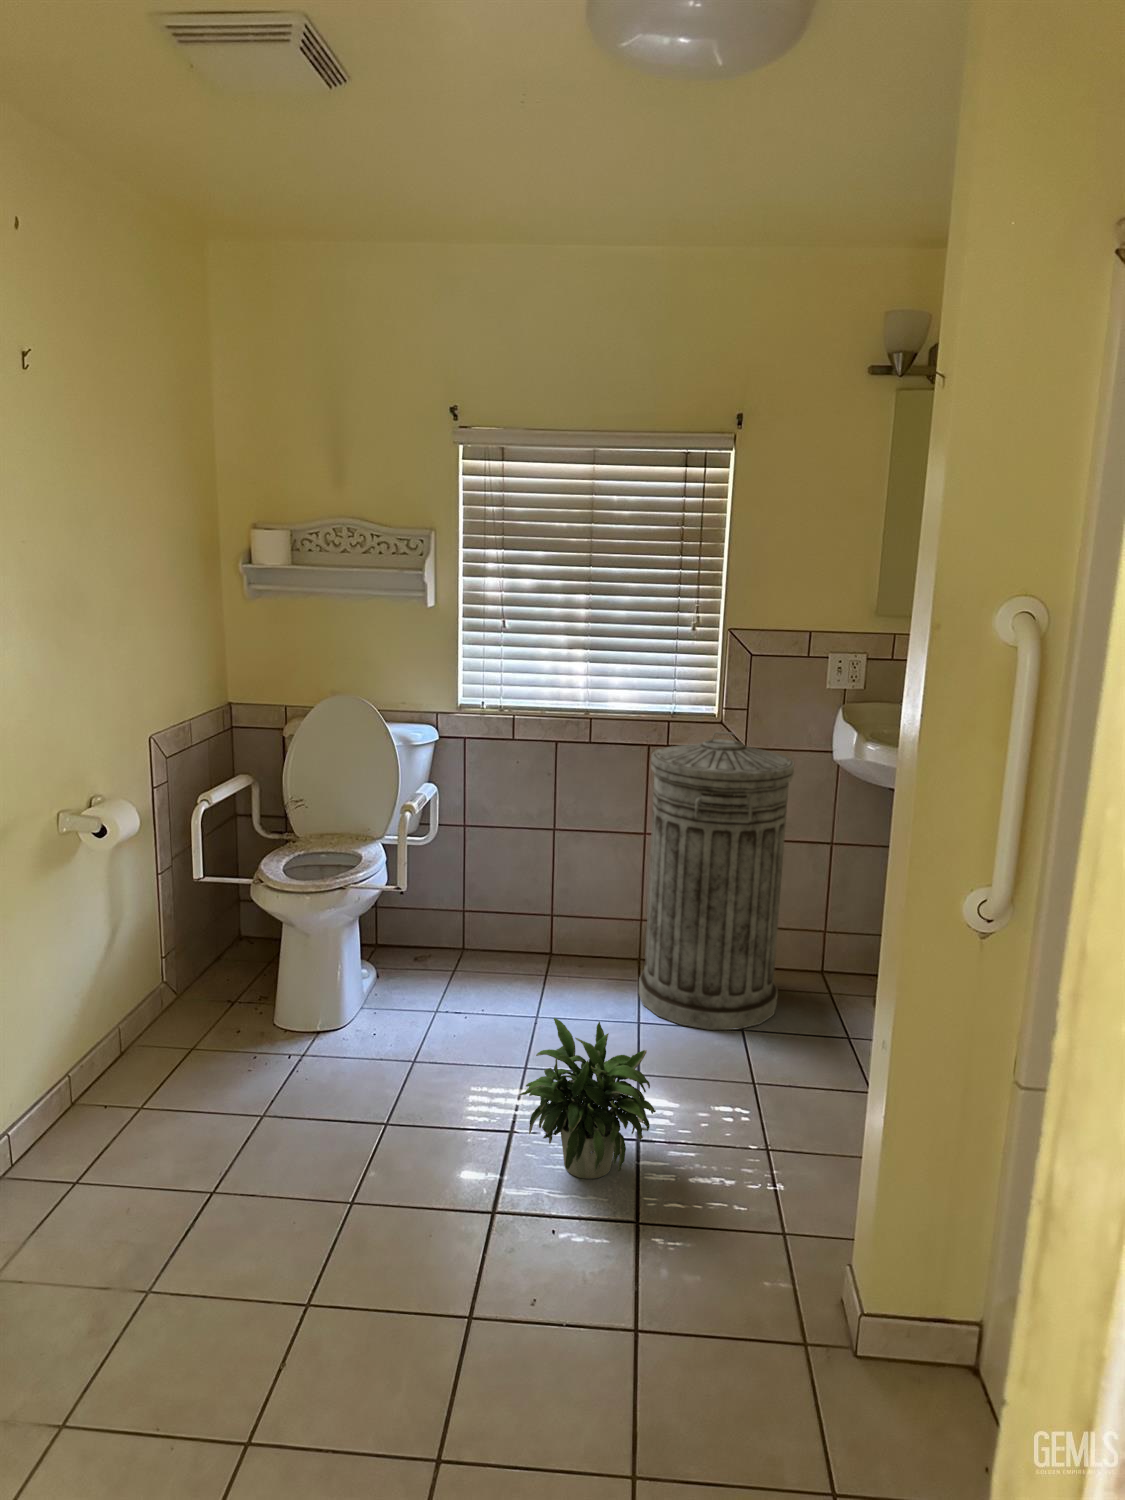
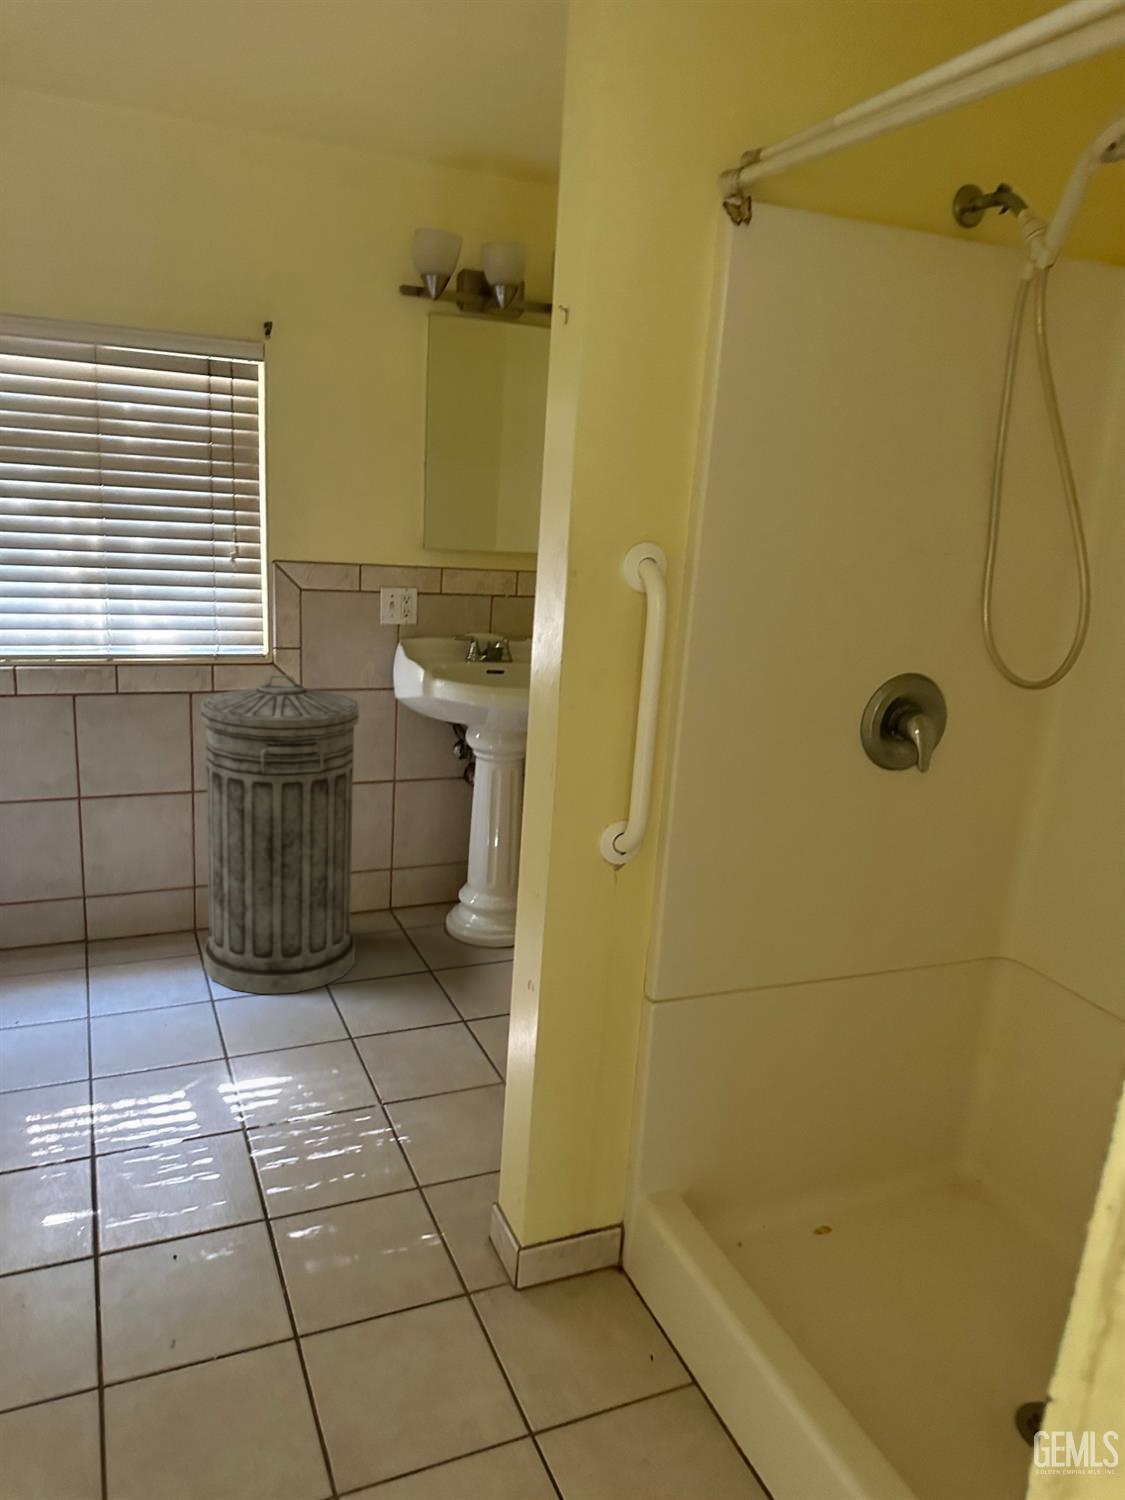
potted plant: present [519,1018,656,1179] -> none [107,1014,267,1191]

